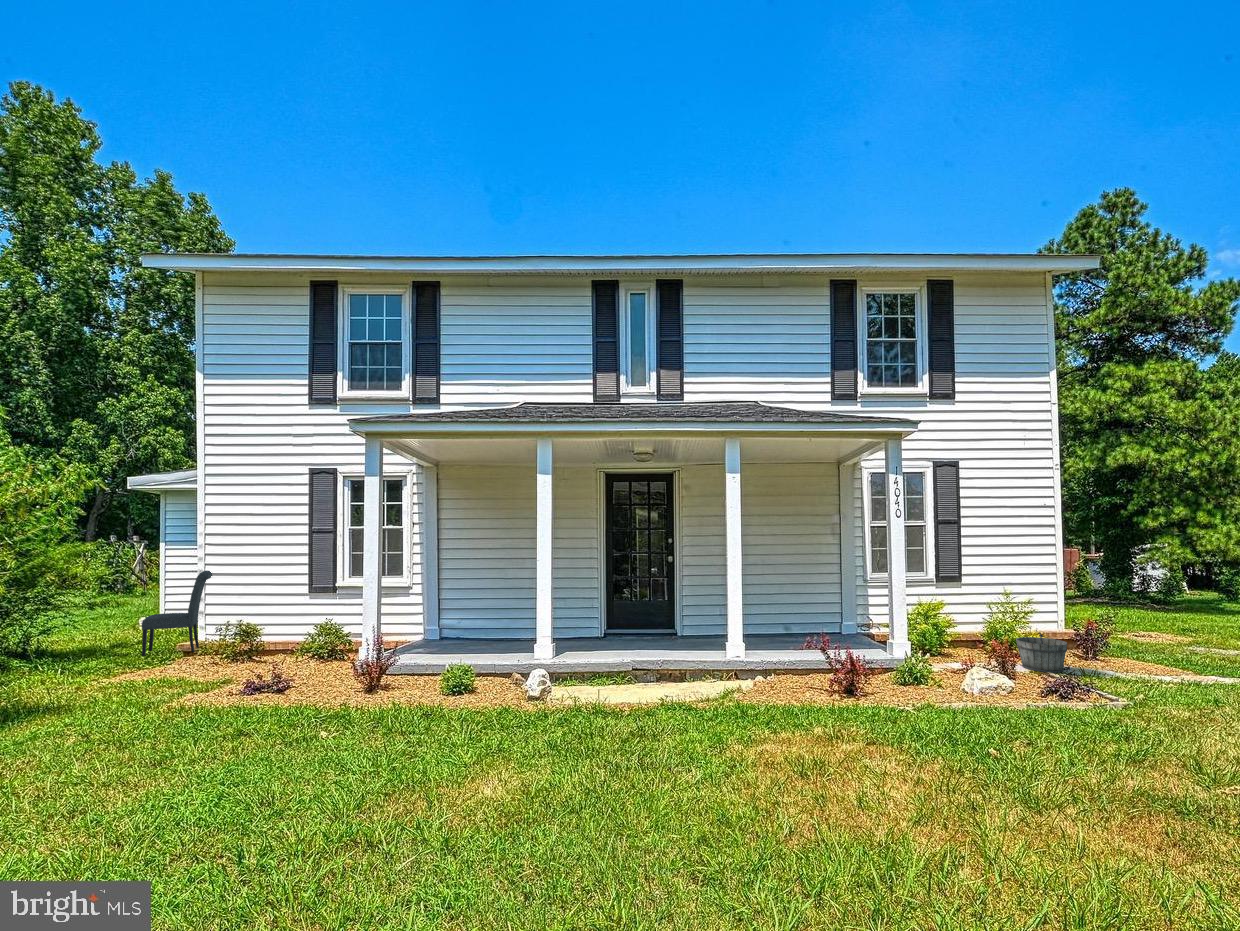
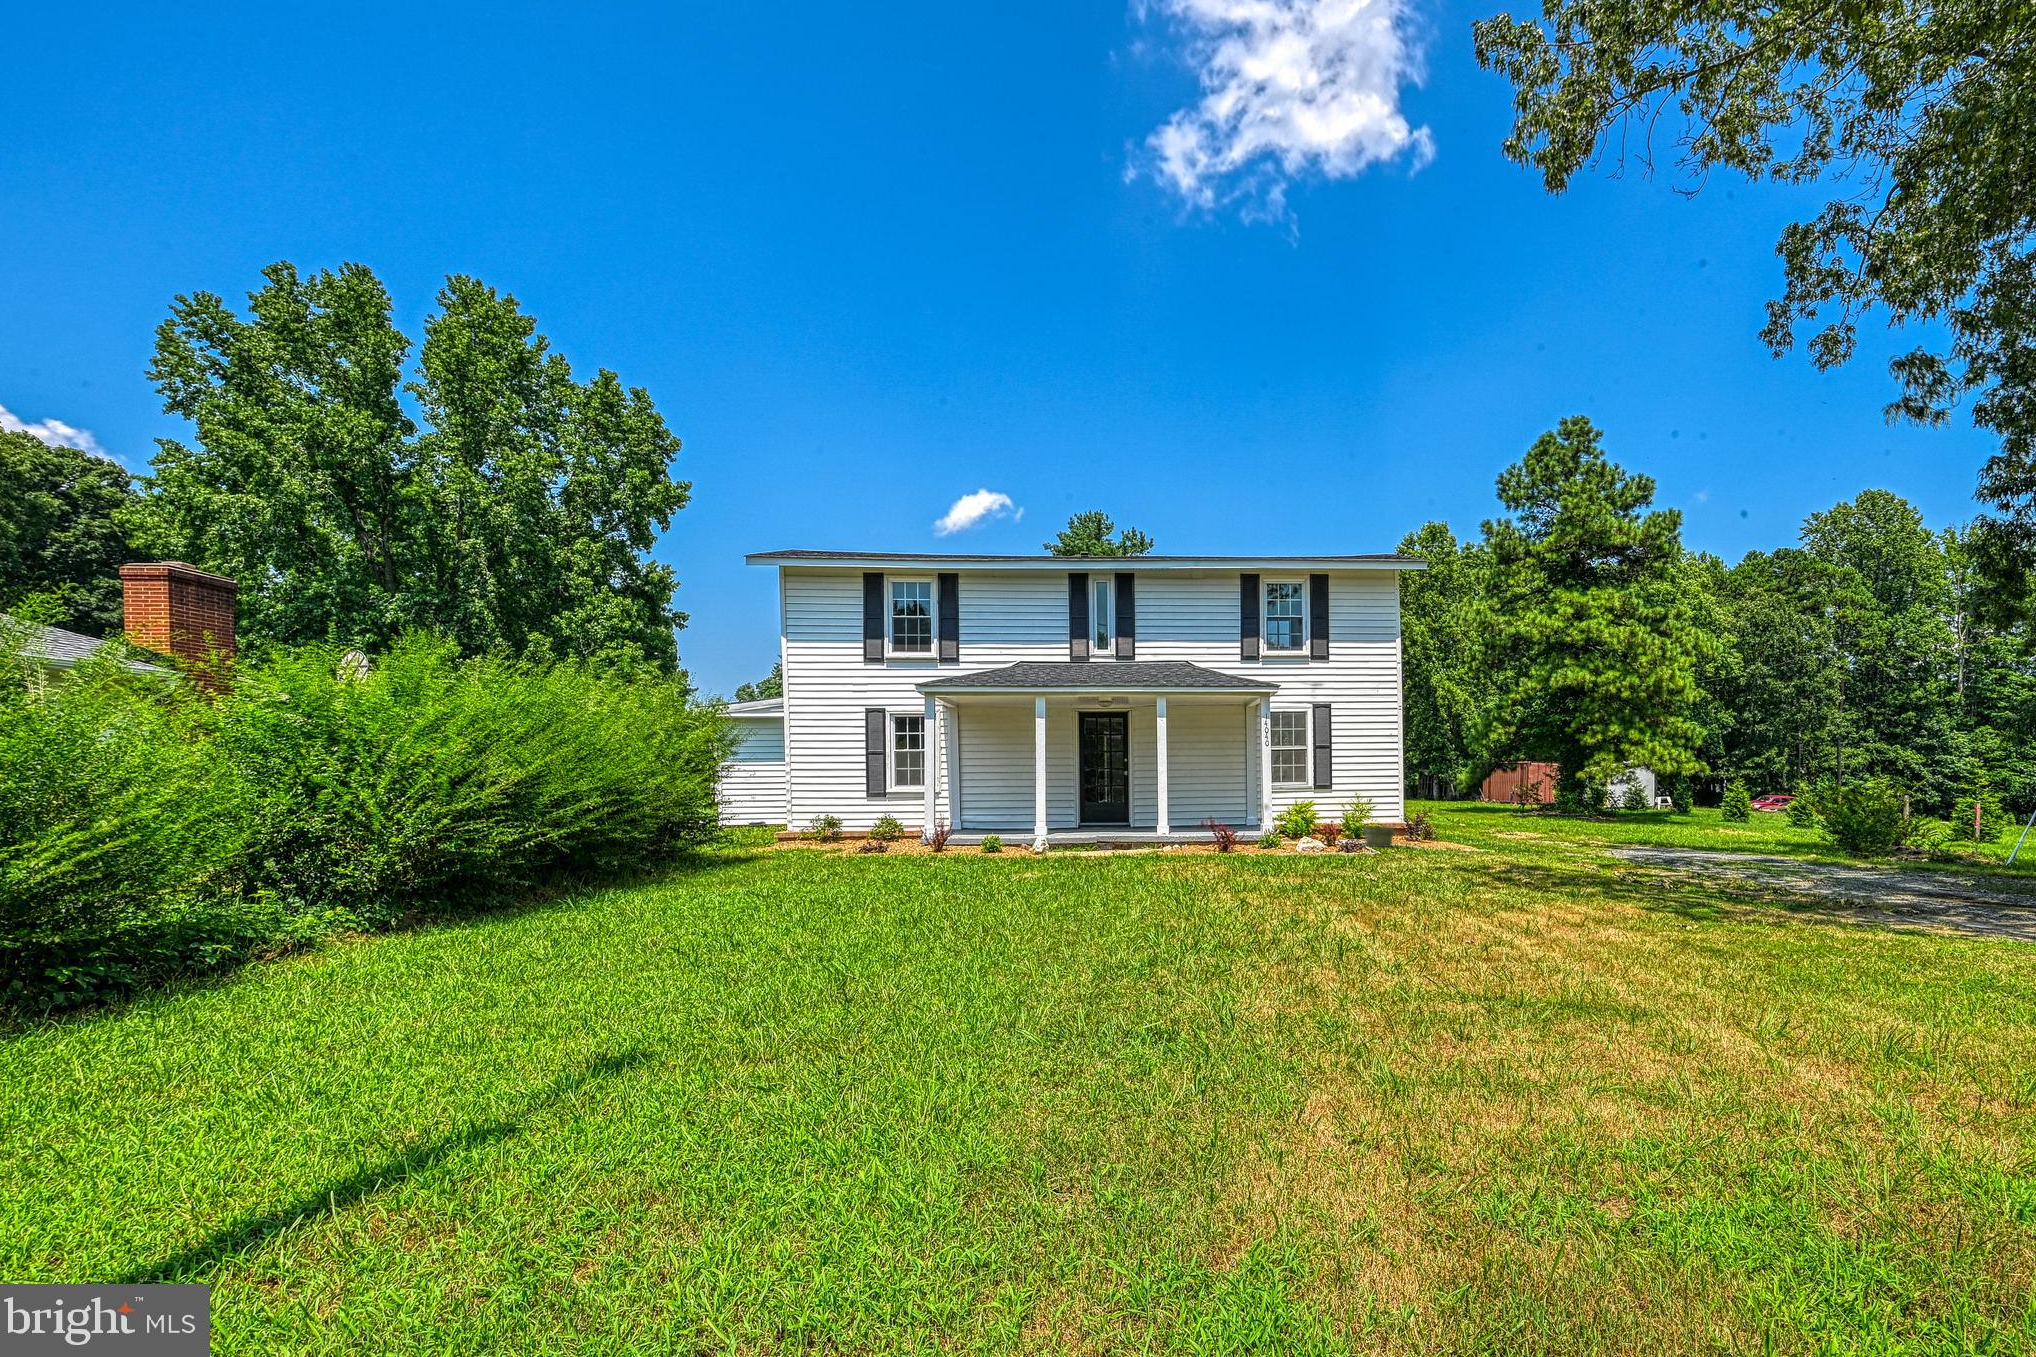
chair: present [142,571,212,656] -> none [754,782,797,841]

